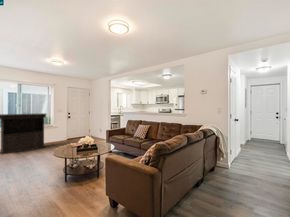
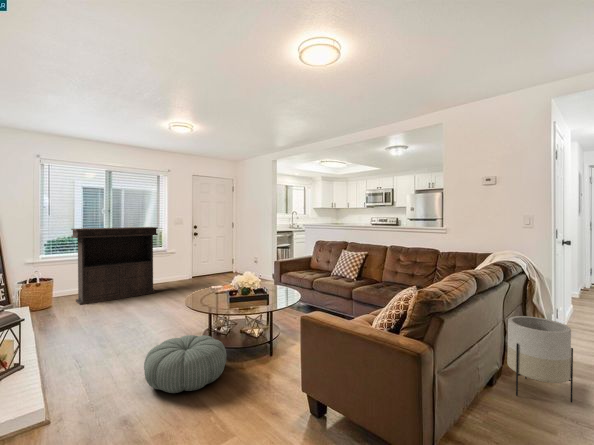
planter: none [205,155,231,193] -> present [507,316,573,402]
pouf: none [25,169,72,200] -> present [144,335,226,393]

